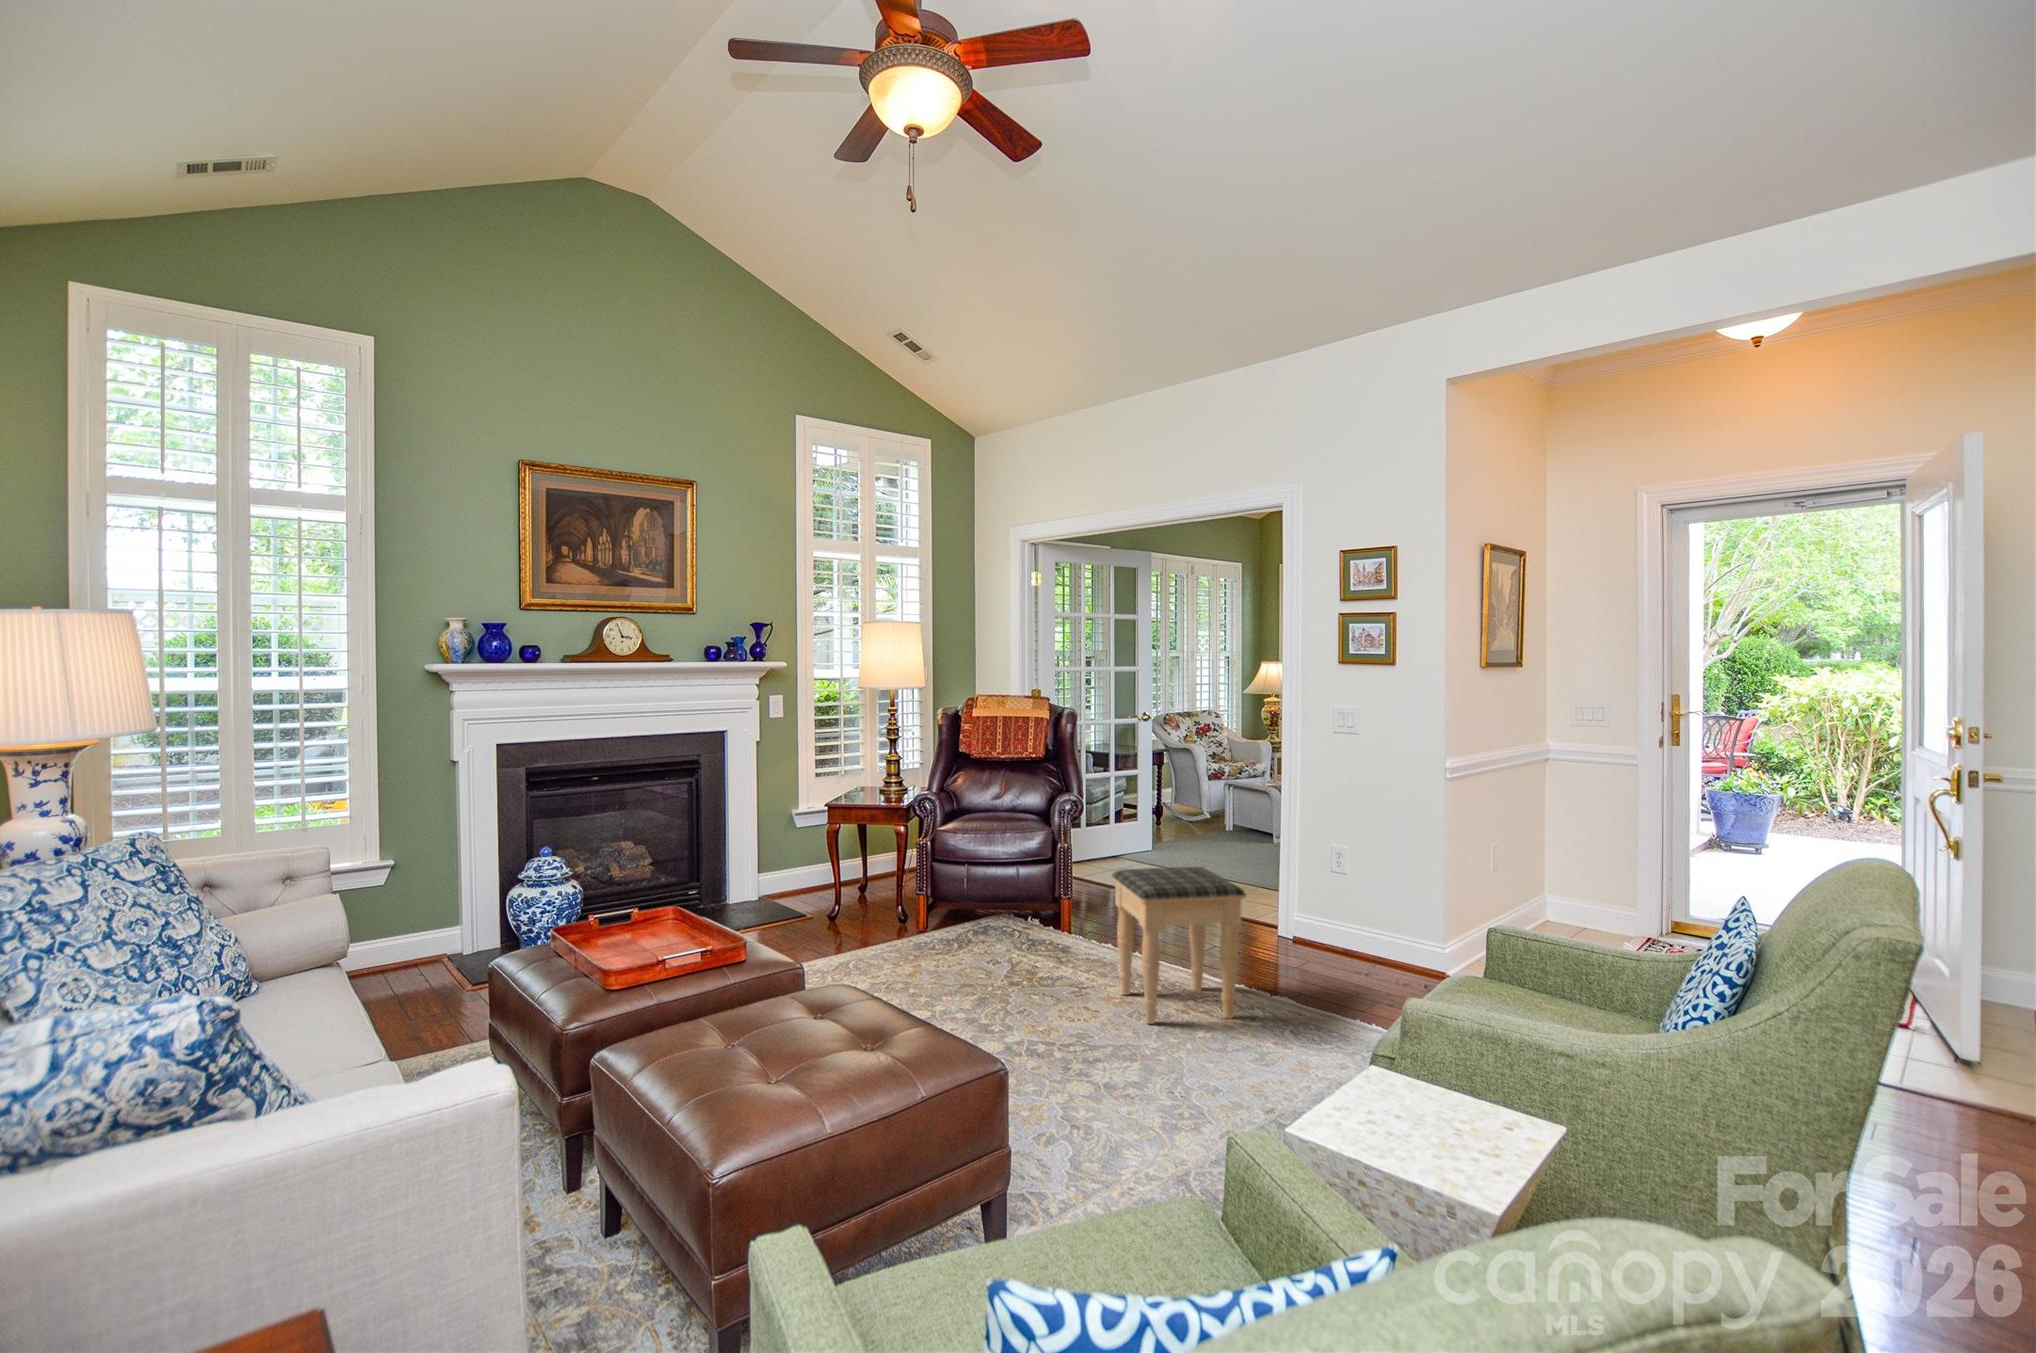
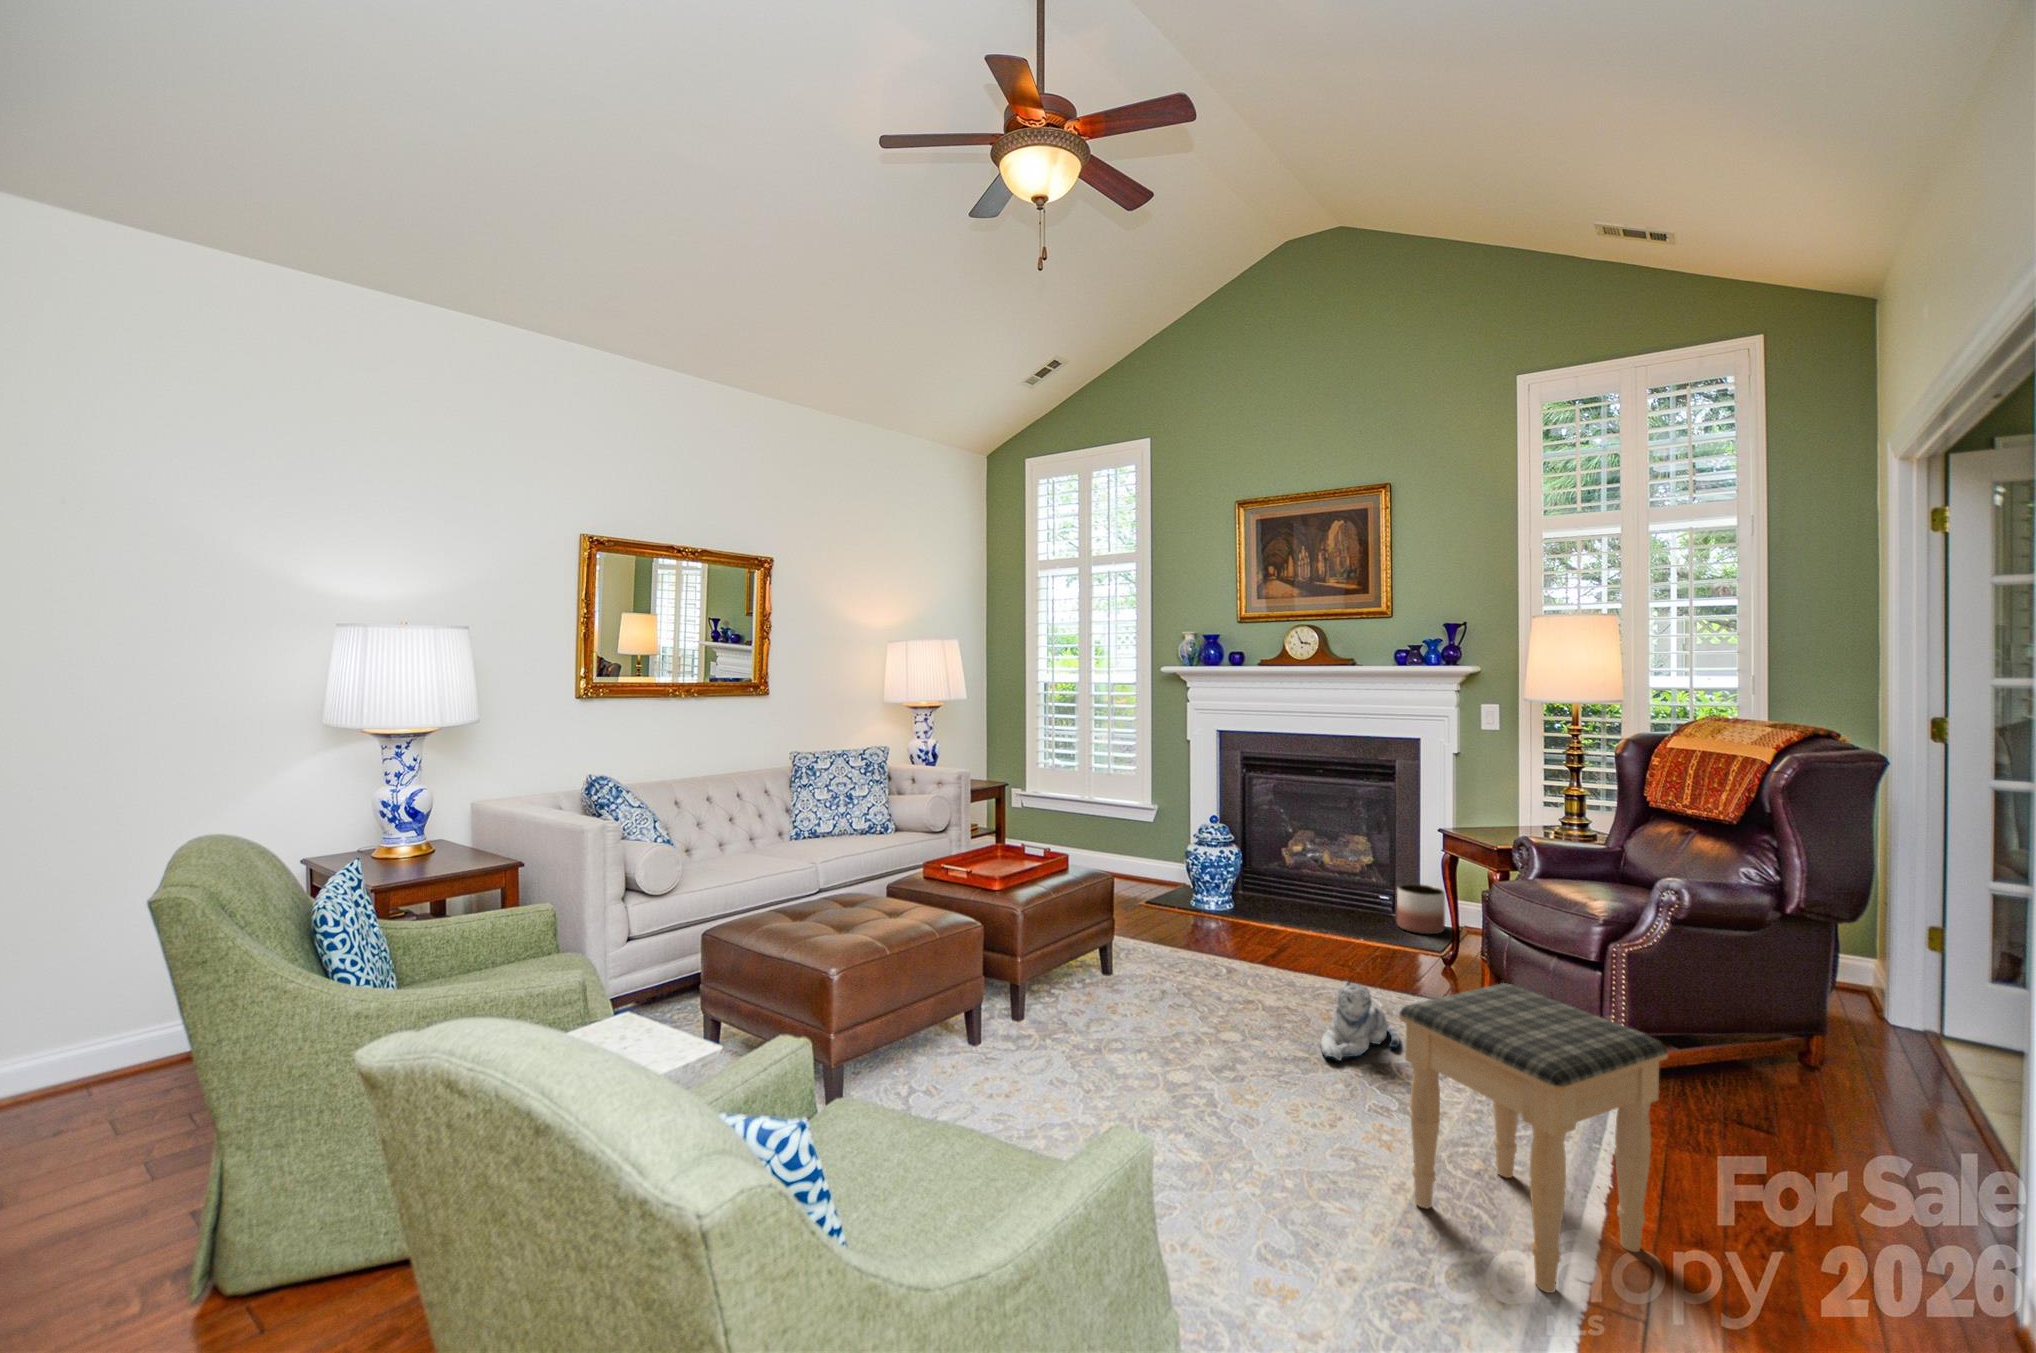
planter: none [733,870,776,915] -> present [1397,884,1445,934]
plush toy: none [906,933,963,999] -> present [1320,982,1400,1061]

